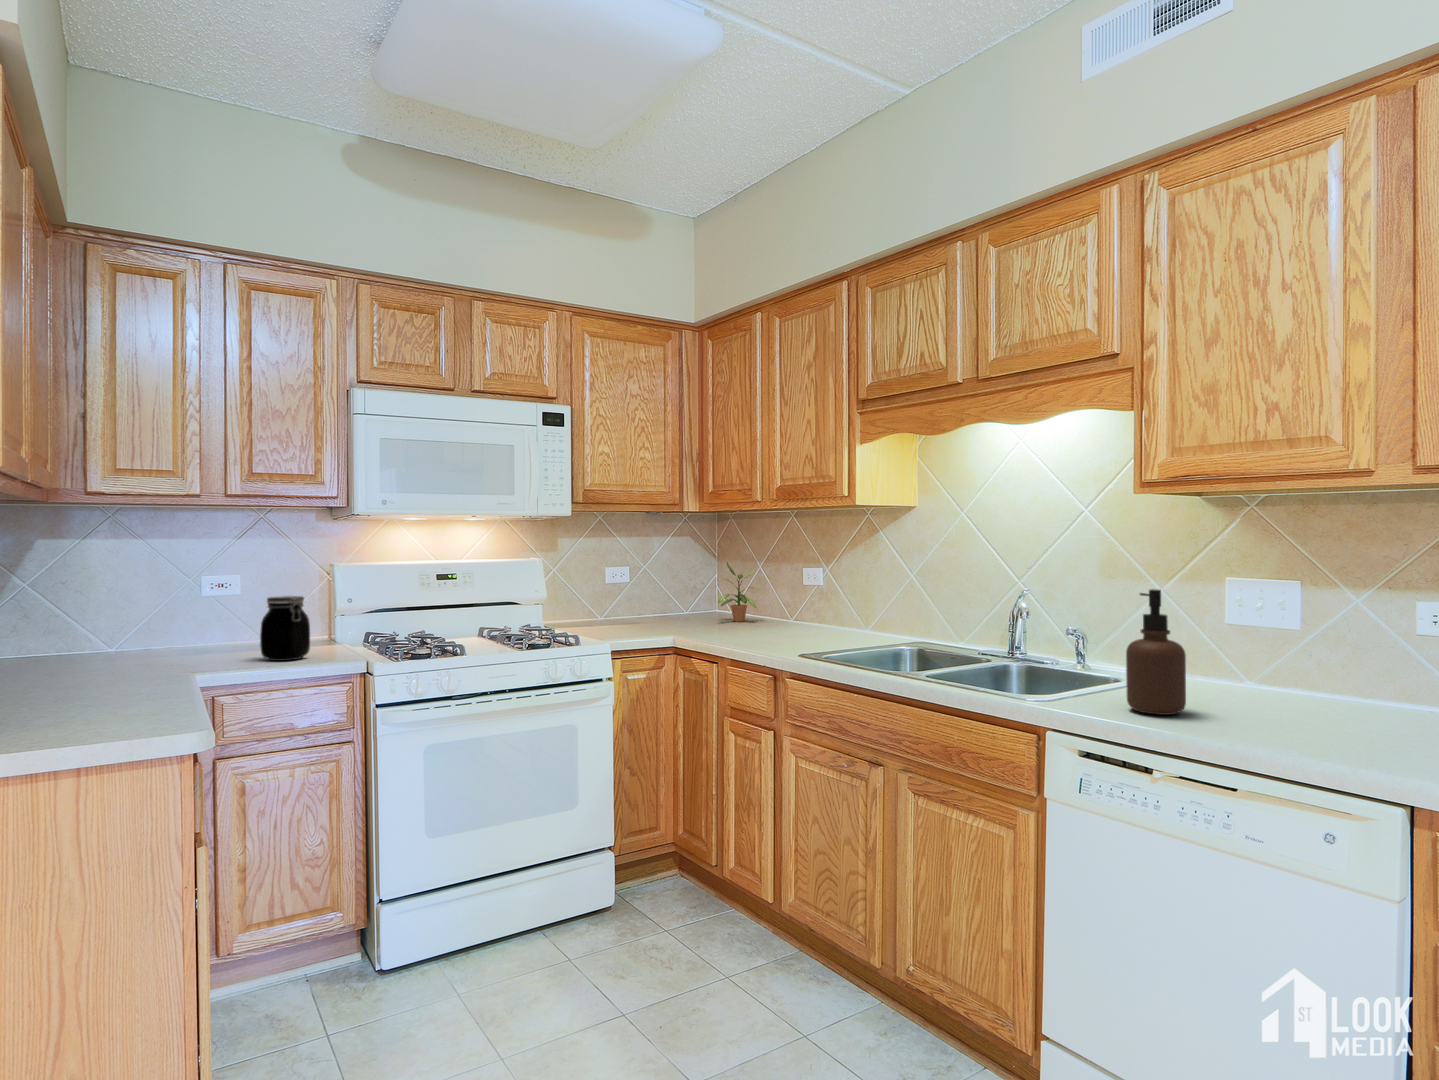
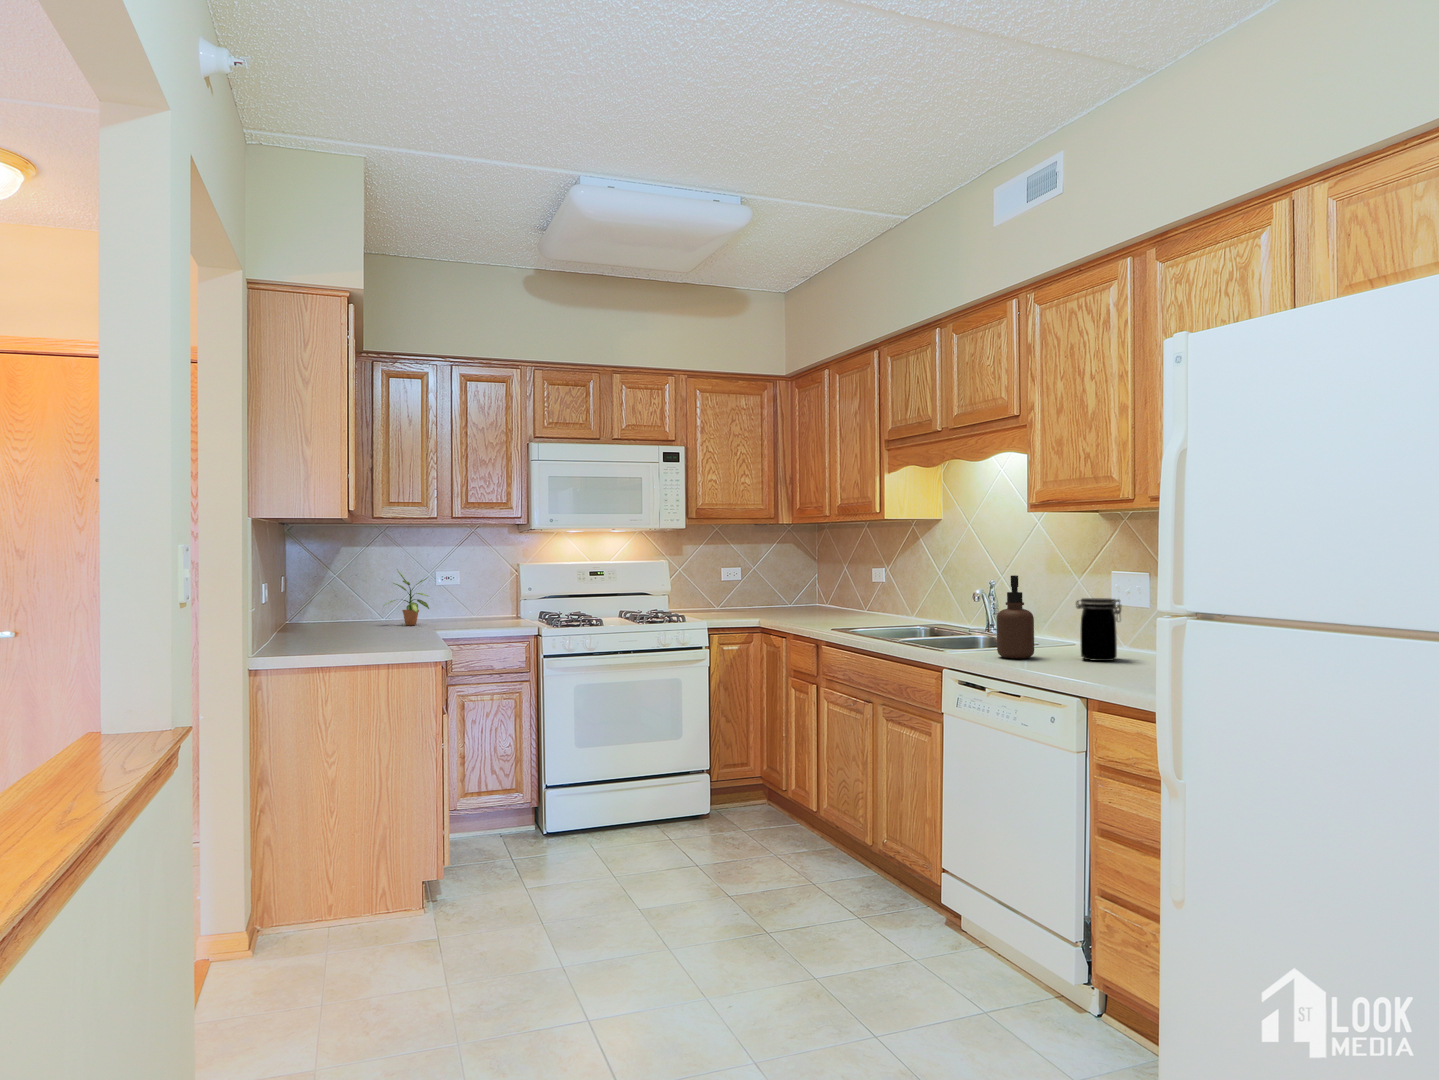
potted plant: present [718,562,756,622] -> present [384,571,429,625]
jar: present [260,596,310,661] -> present [1076,598,1121,661]

